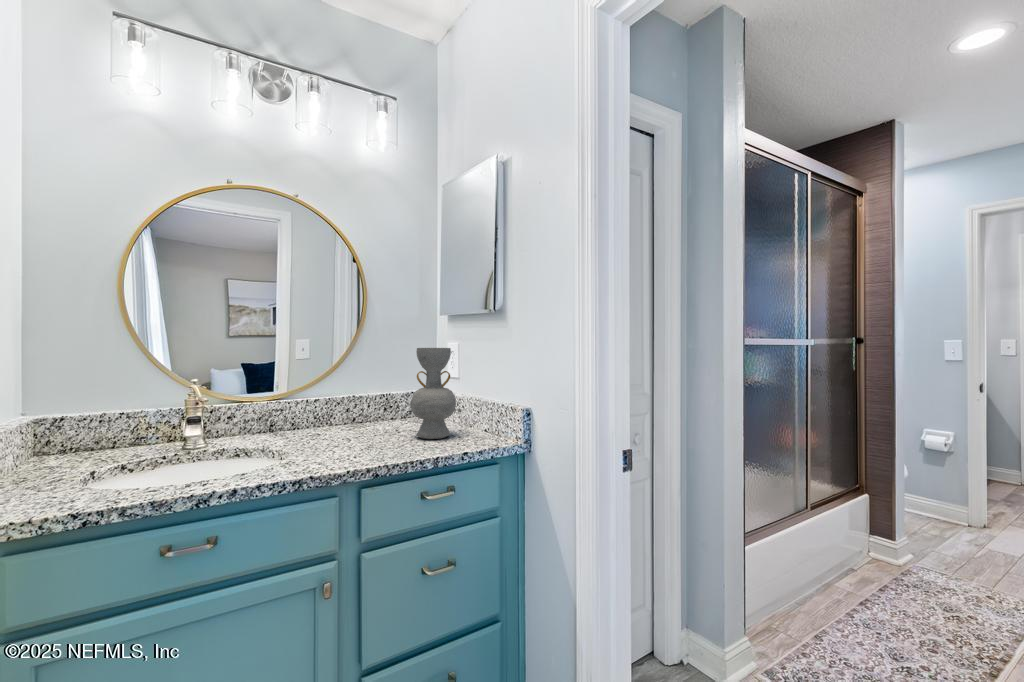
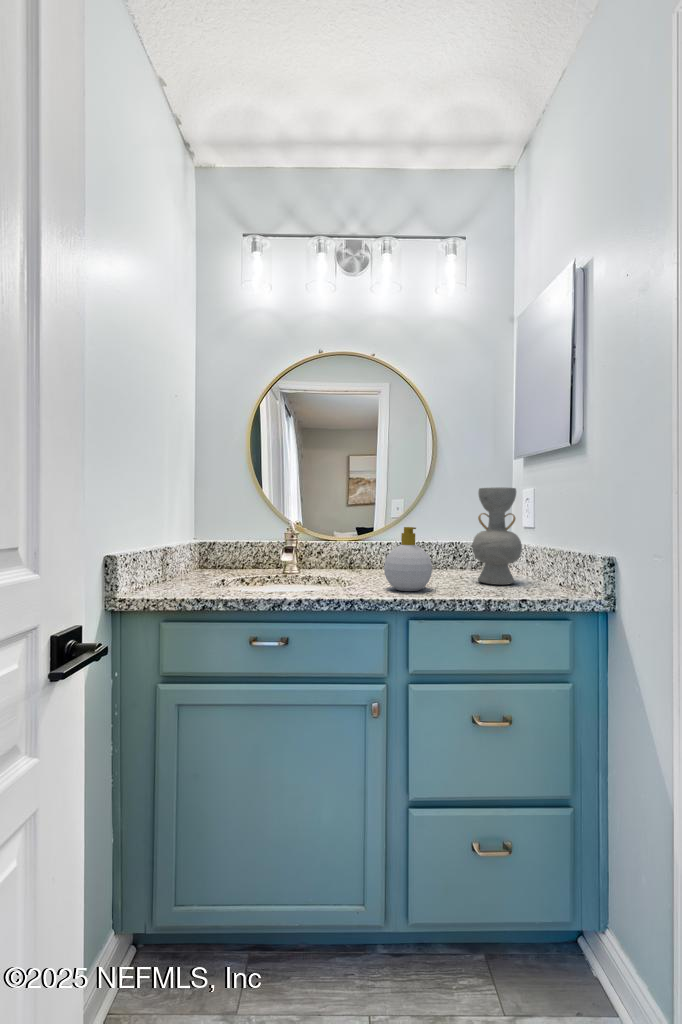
soap bottle: none [328,392,379,458] -> present [384,527,432,591]

